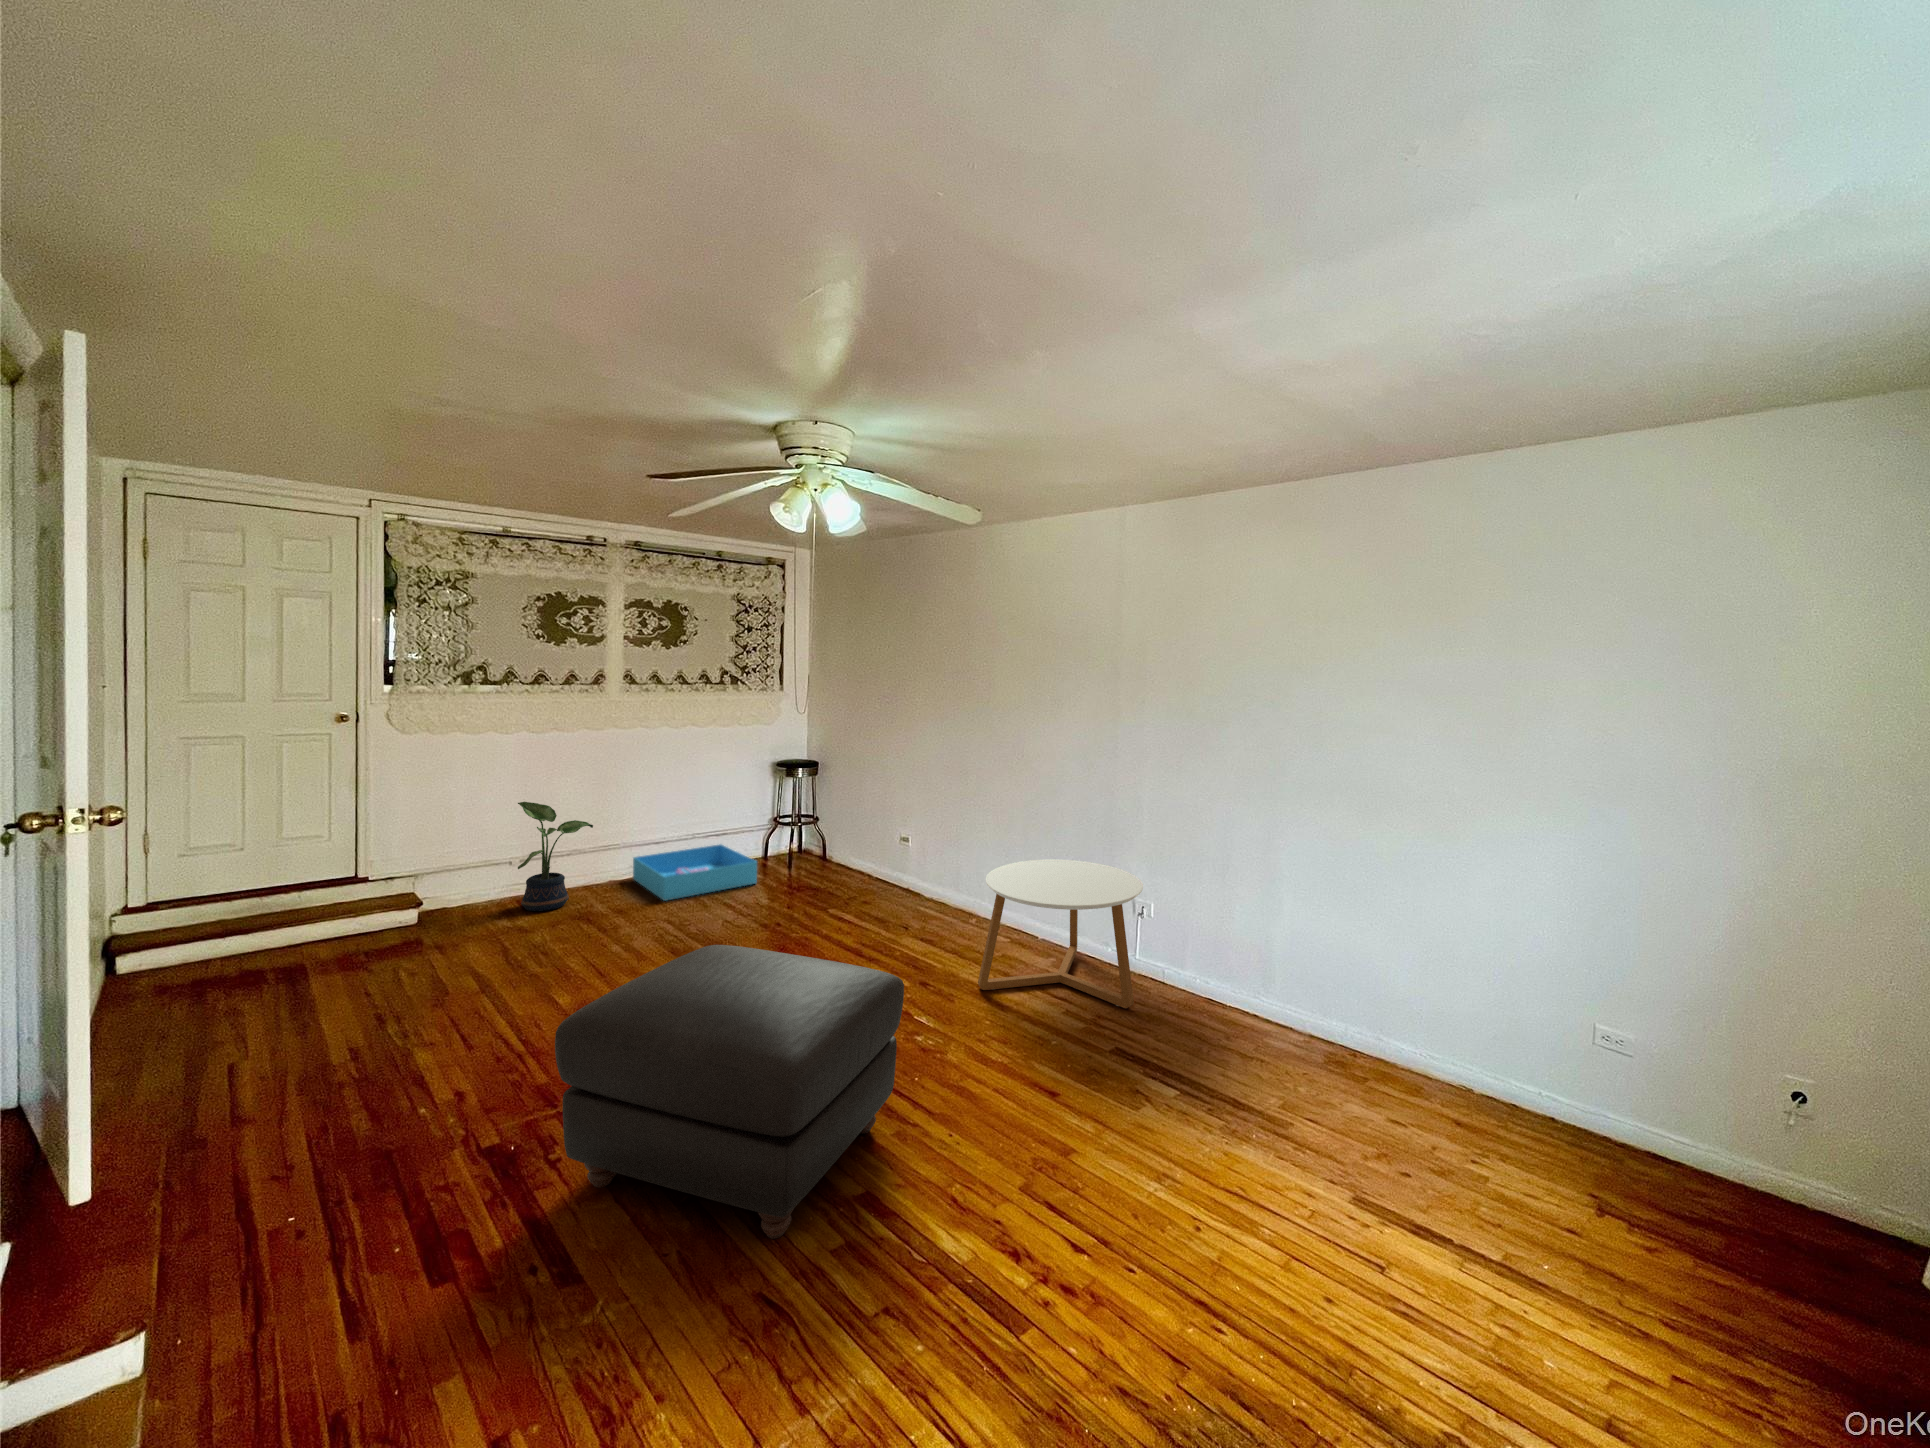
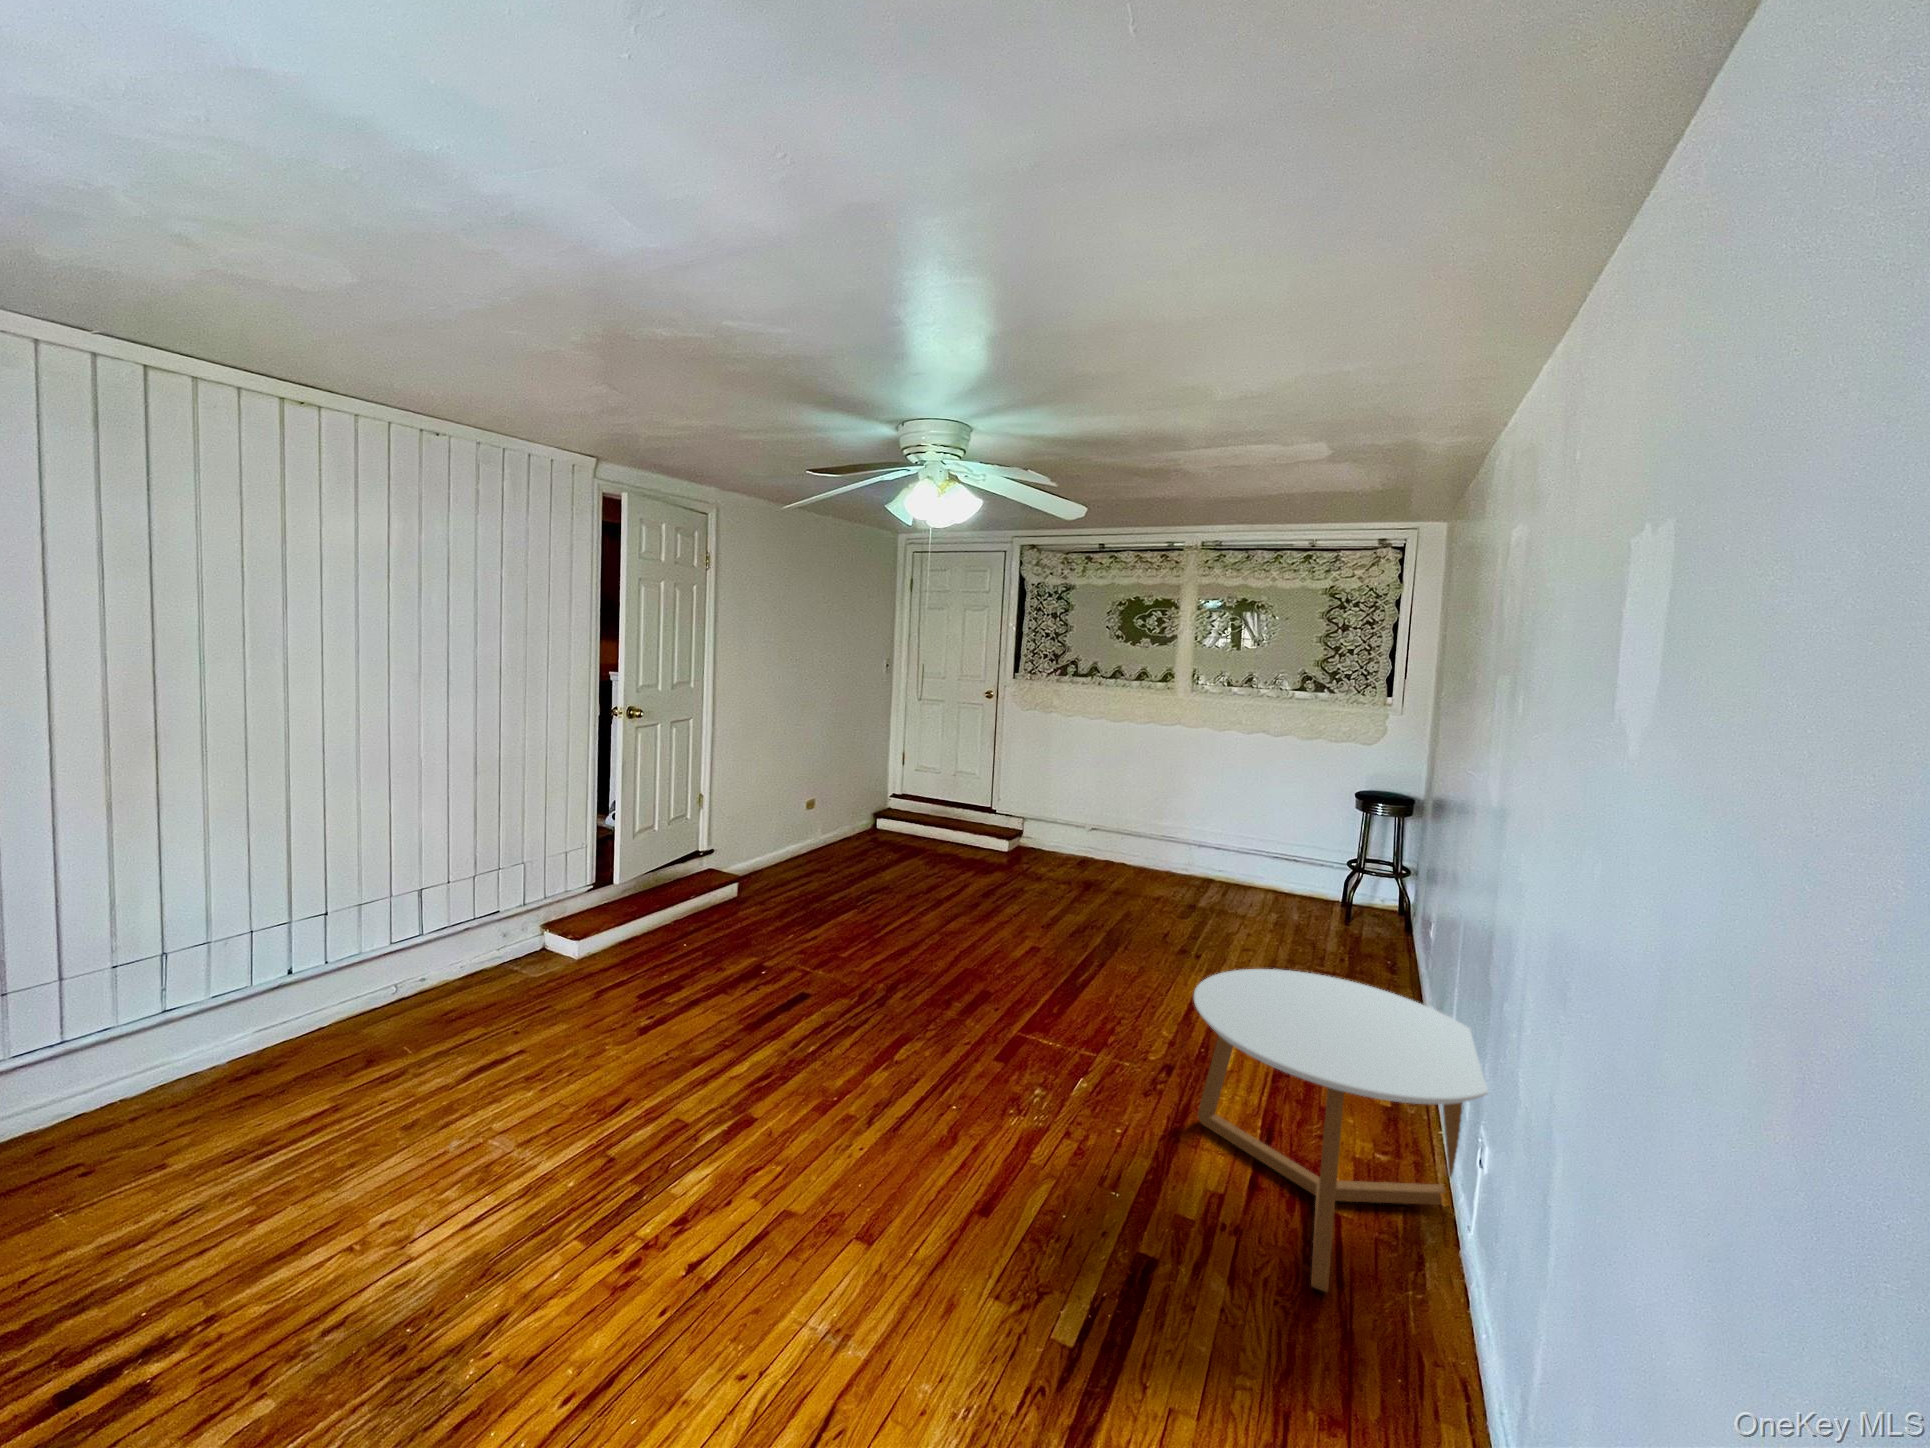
potted plant: present [518,802,593,911] -> none [1060,782,1131,882]
storage bin: present [633,844,757,901] -> none [1161,865,1285,932]
ottoman: present [555,945,904,1239] -> none [670,869,893,1094]

